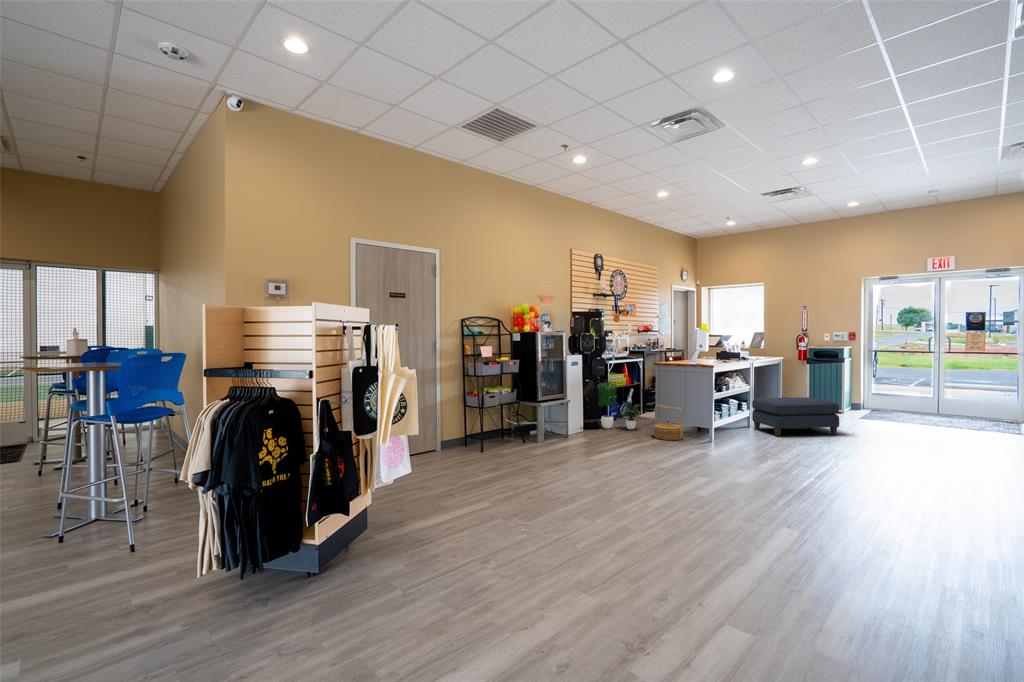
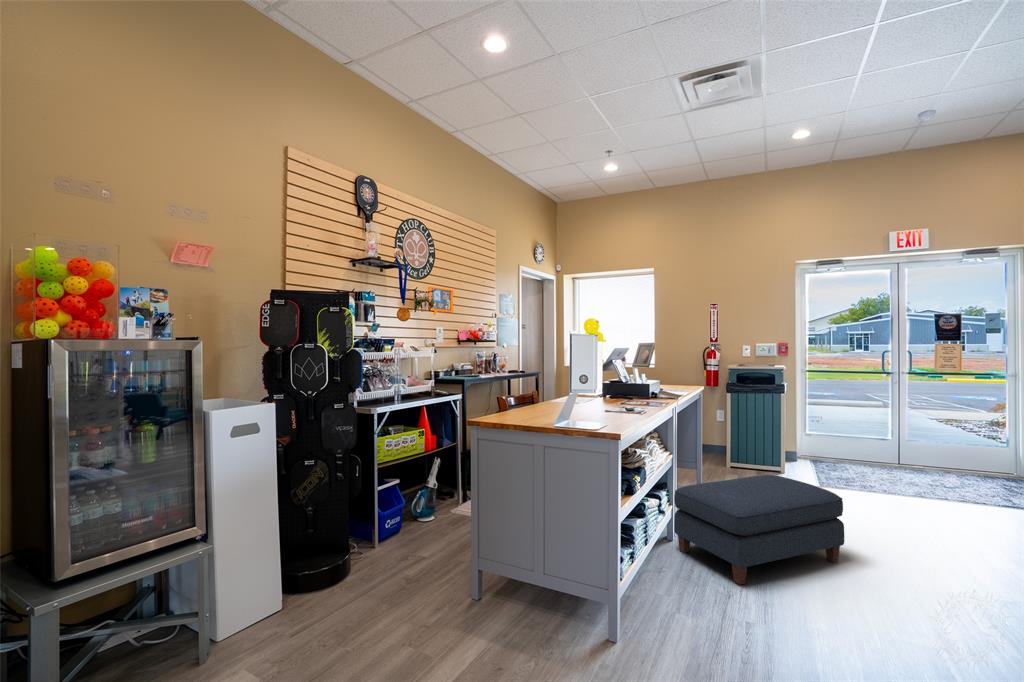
potted plant: present [598,381,640,429] -> none [326,461,443,591]
woven basket: present [654,405,683,440] -> none [461,537,538,652]

